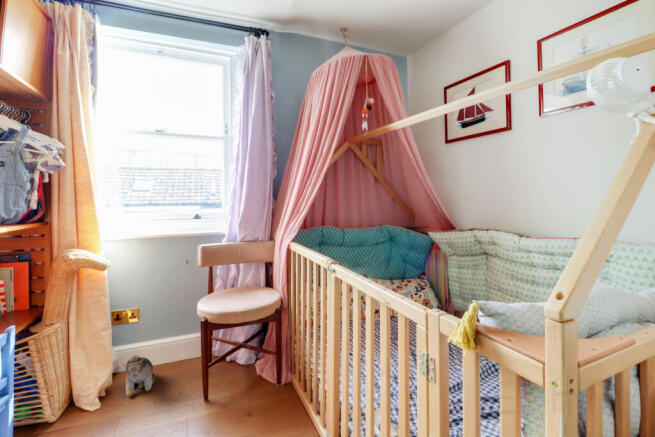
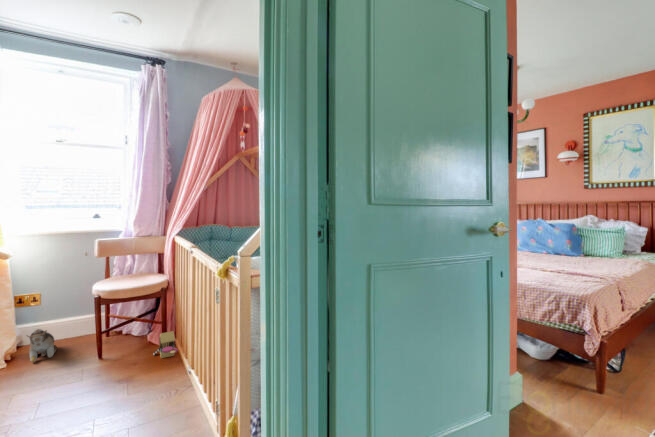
toy house: none [266,366,298,404] -> present [153,331,178,358]

